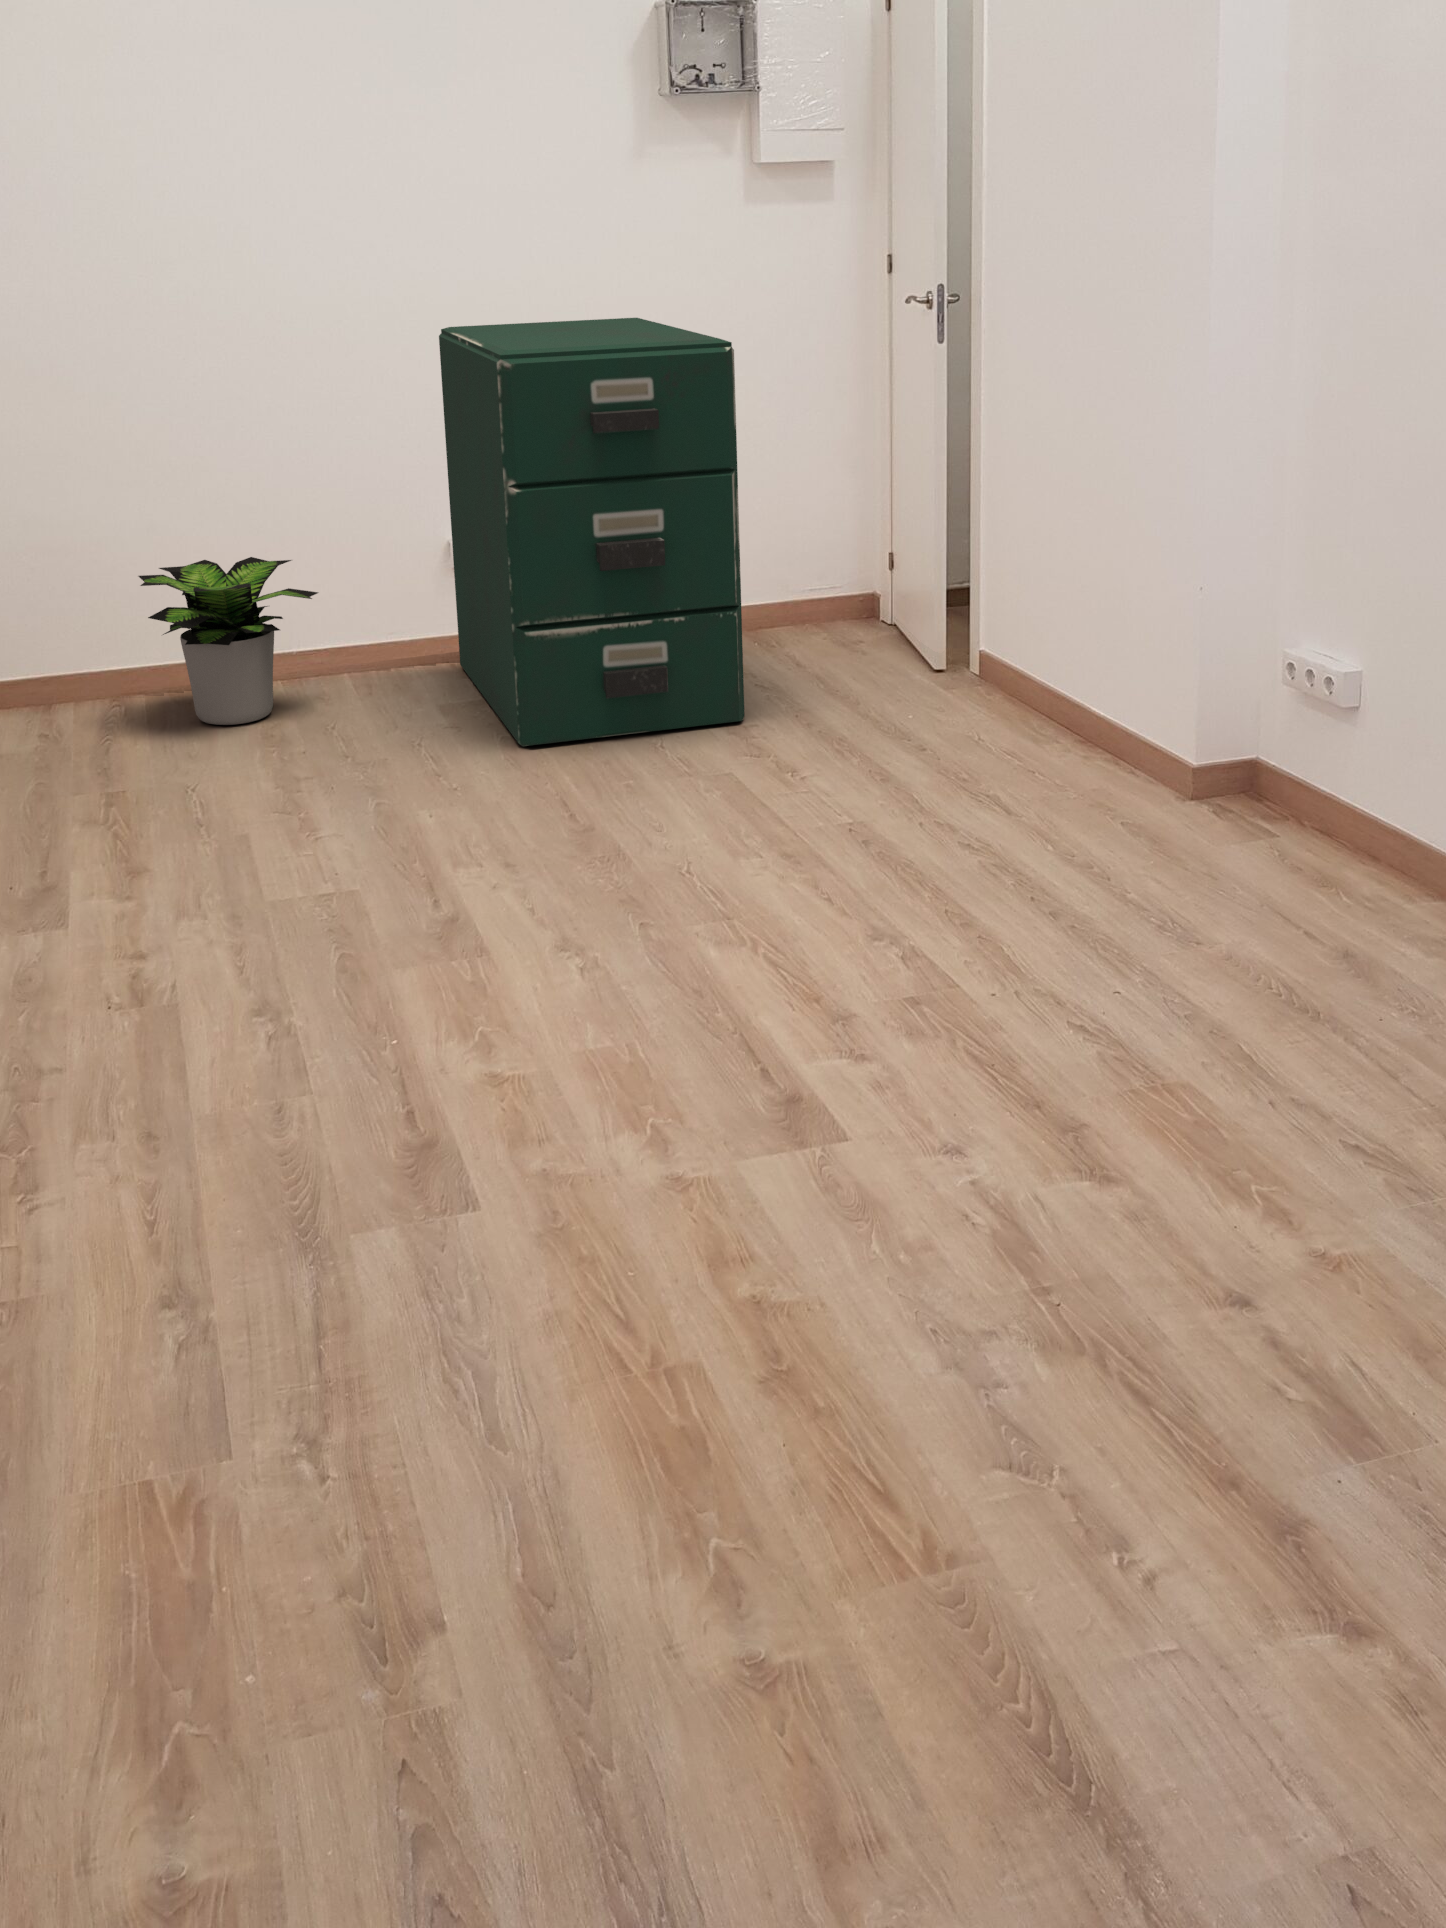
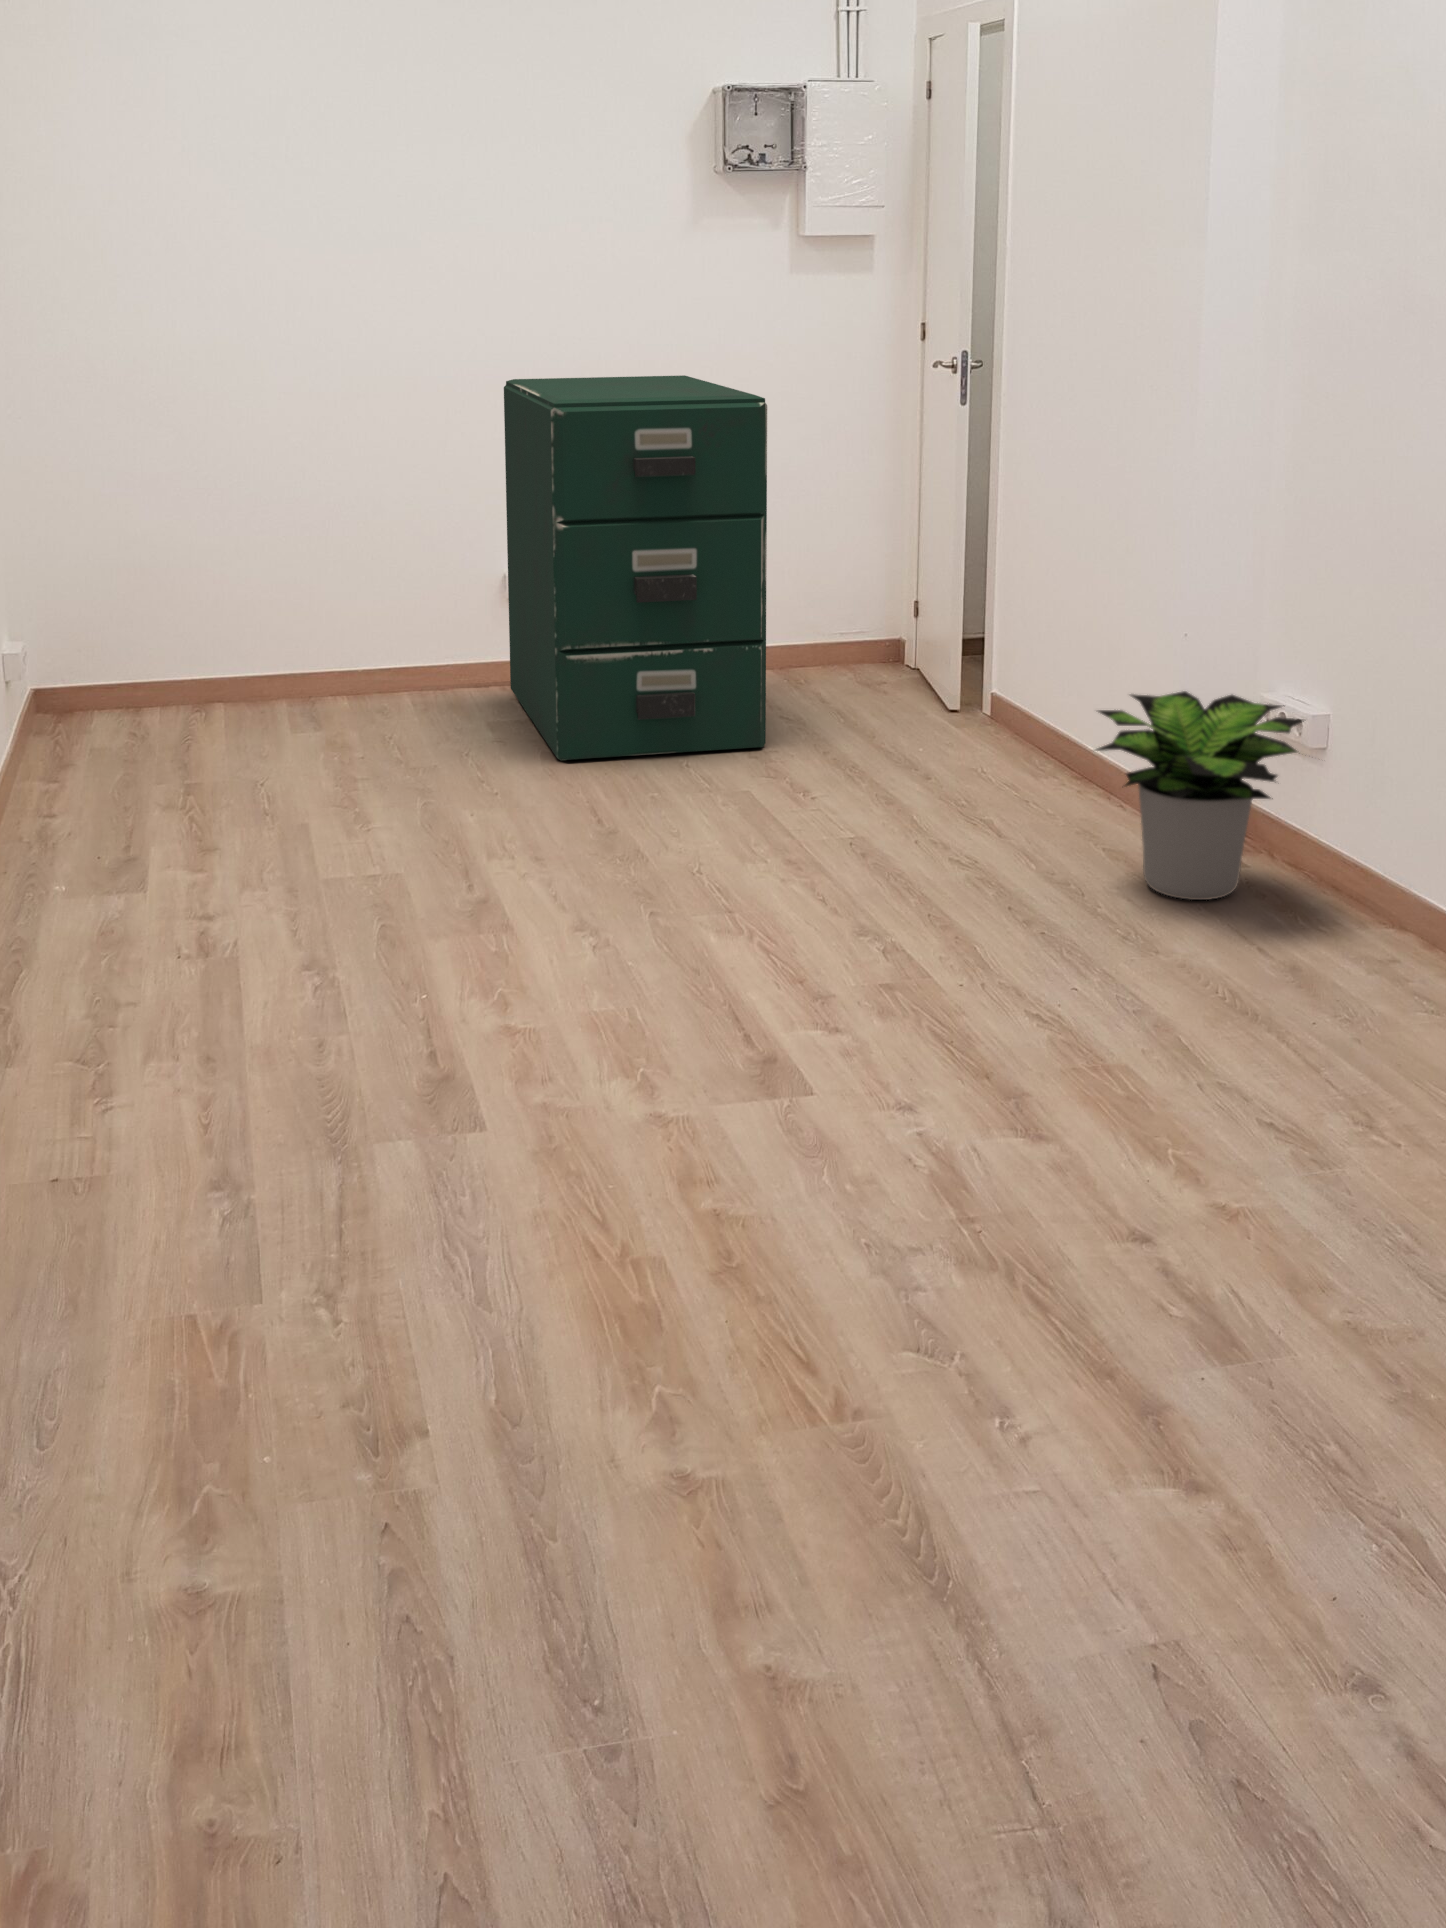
potted plant: present [139,557,318,725] -> present [1096,691,1304,900]

